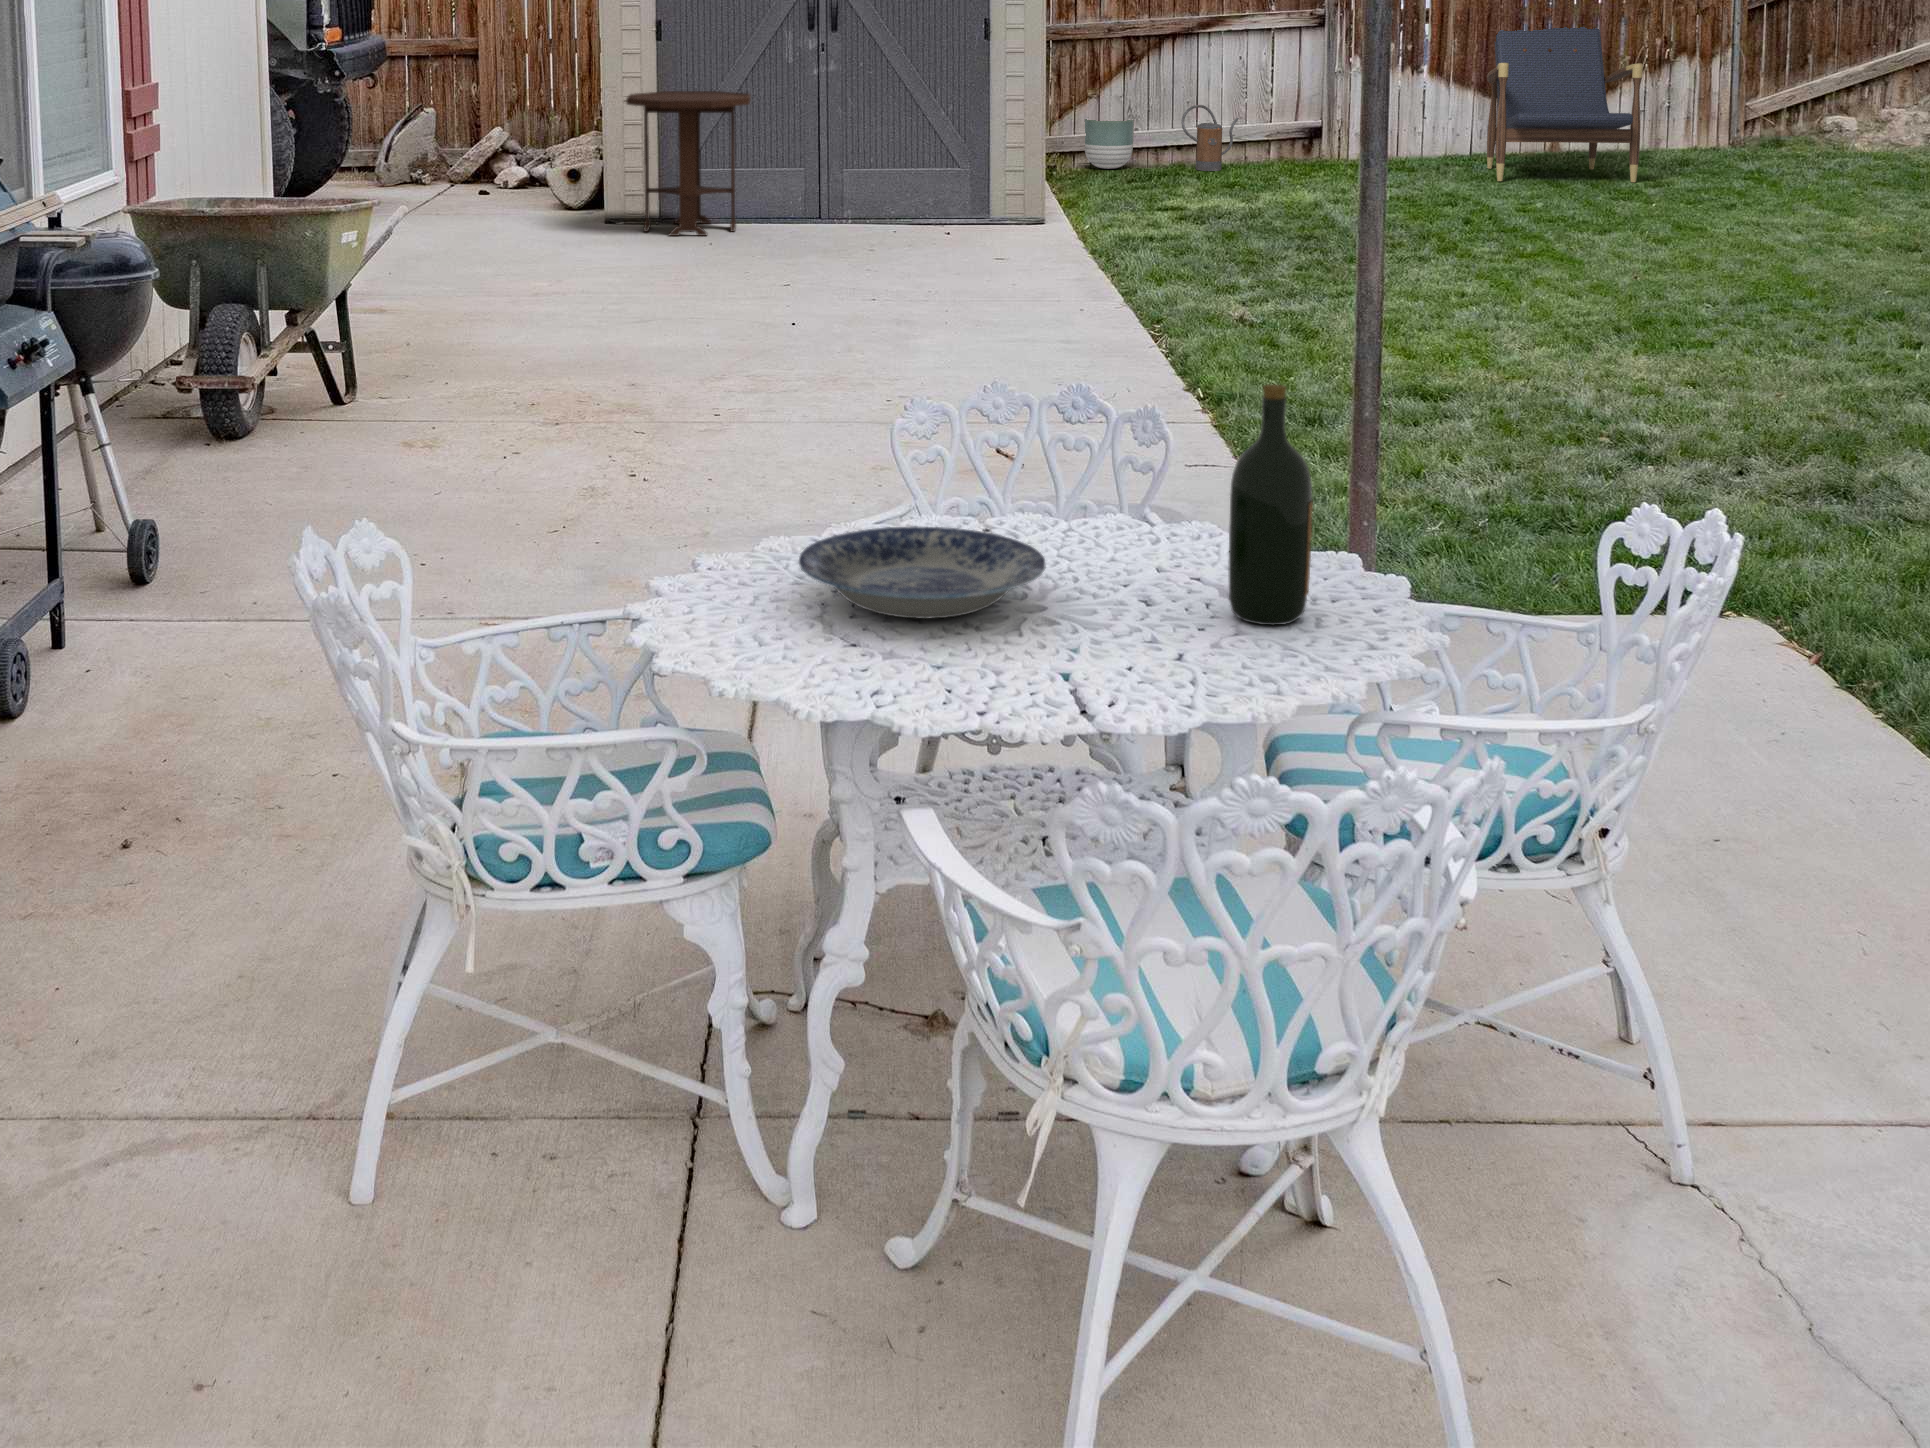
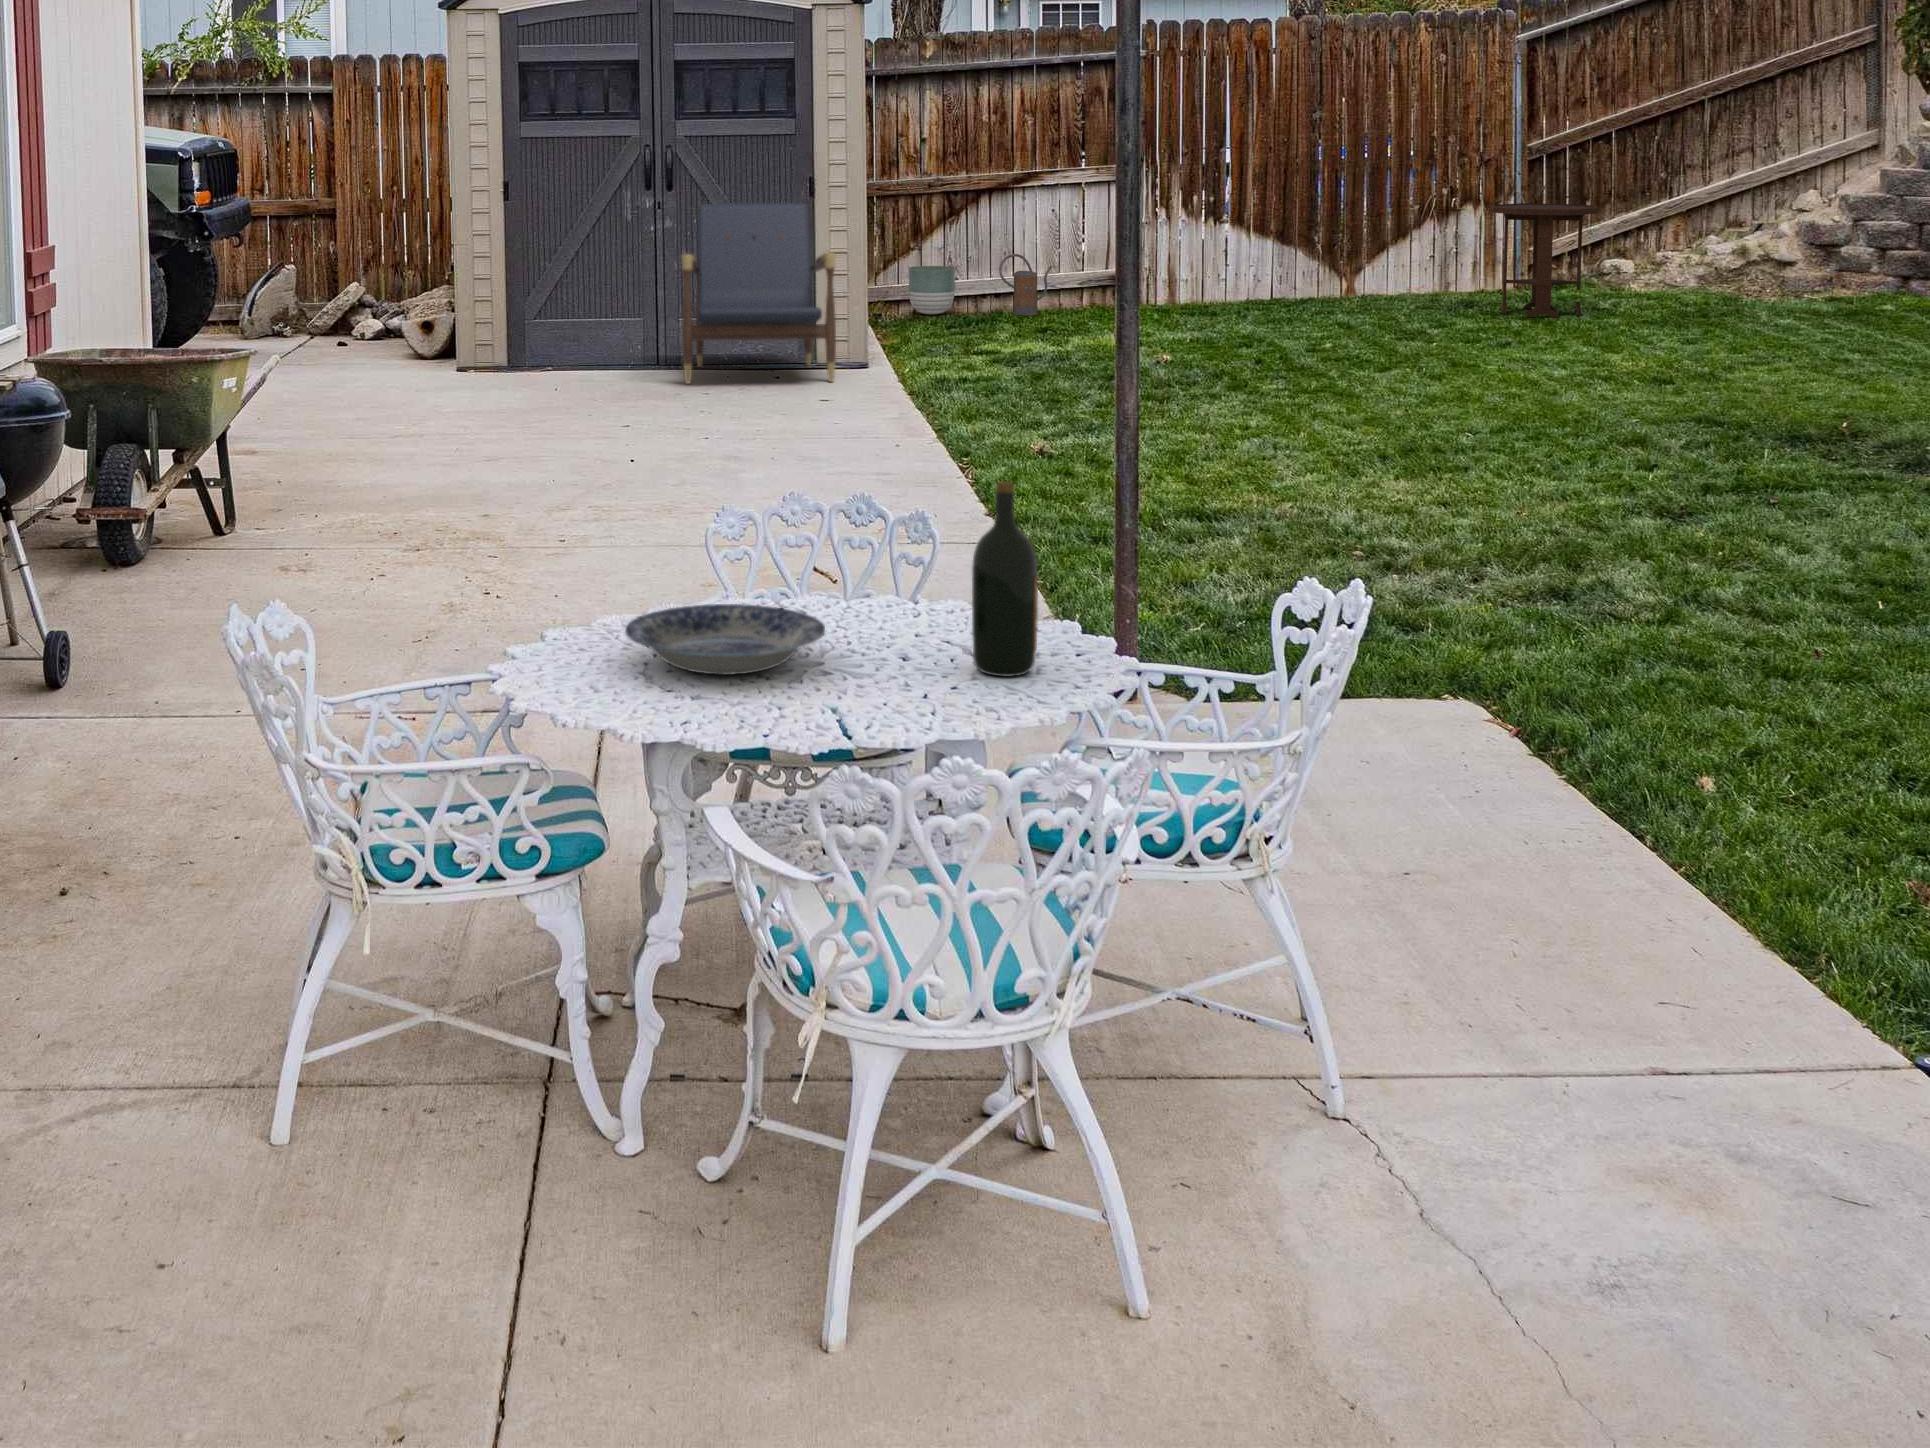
lounge chair: present [1487,27,1643,182] -> present [682,203,836,383]
side table: present [626,91,751,236] -> present [1491,203,1598,318]

